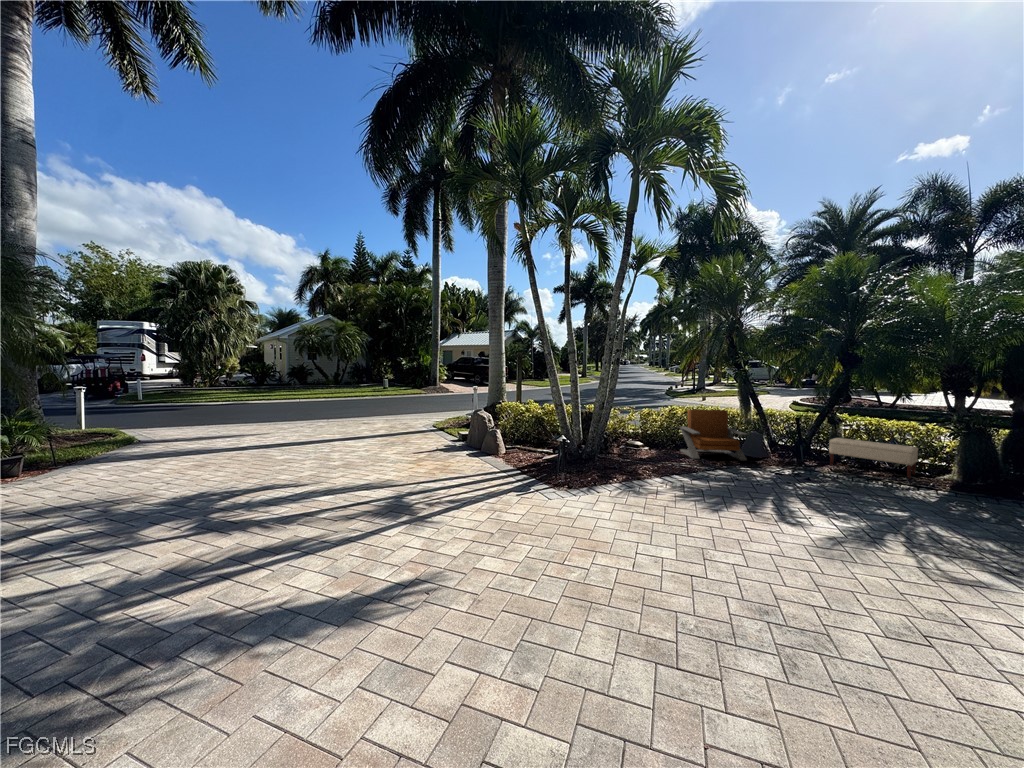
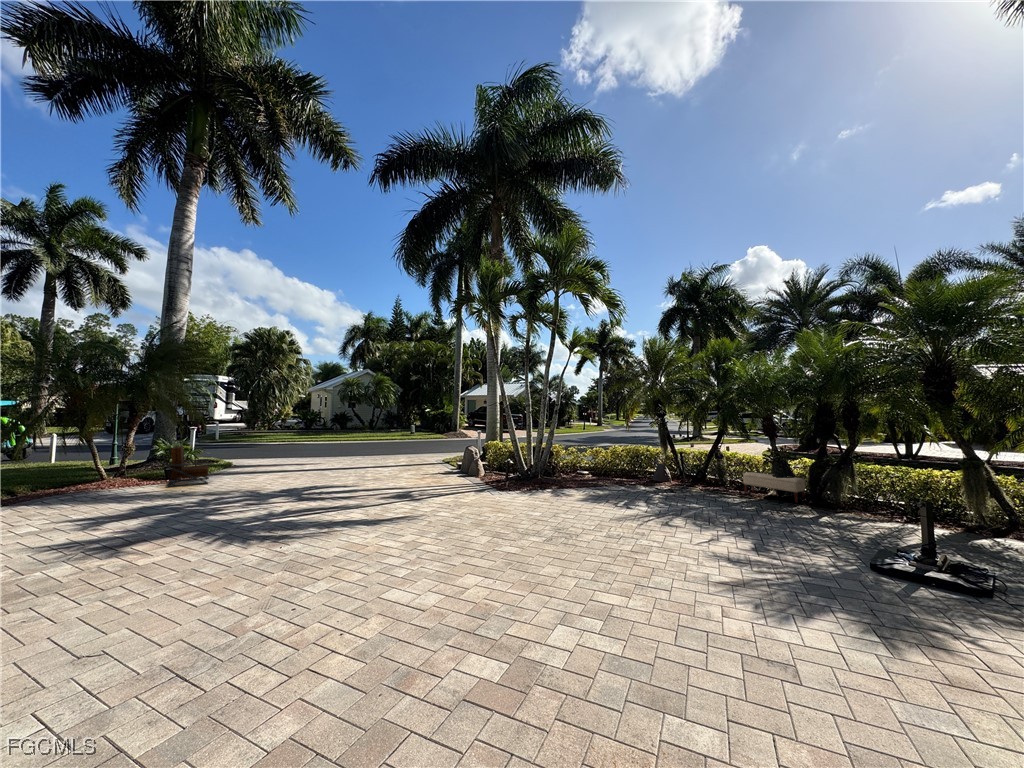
lounge chair: present [680,410,747,460] -> present [166,446,210,487]

